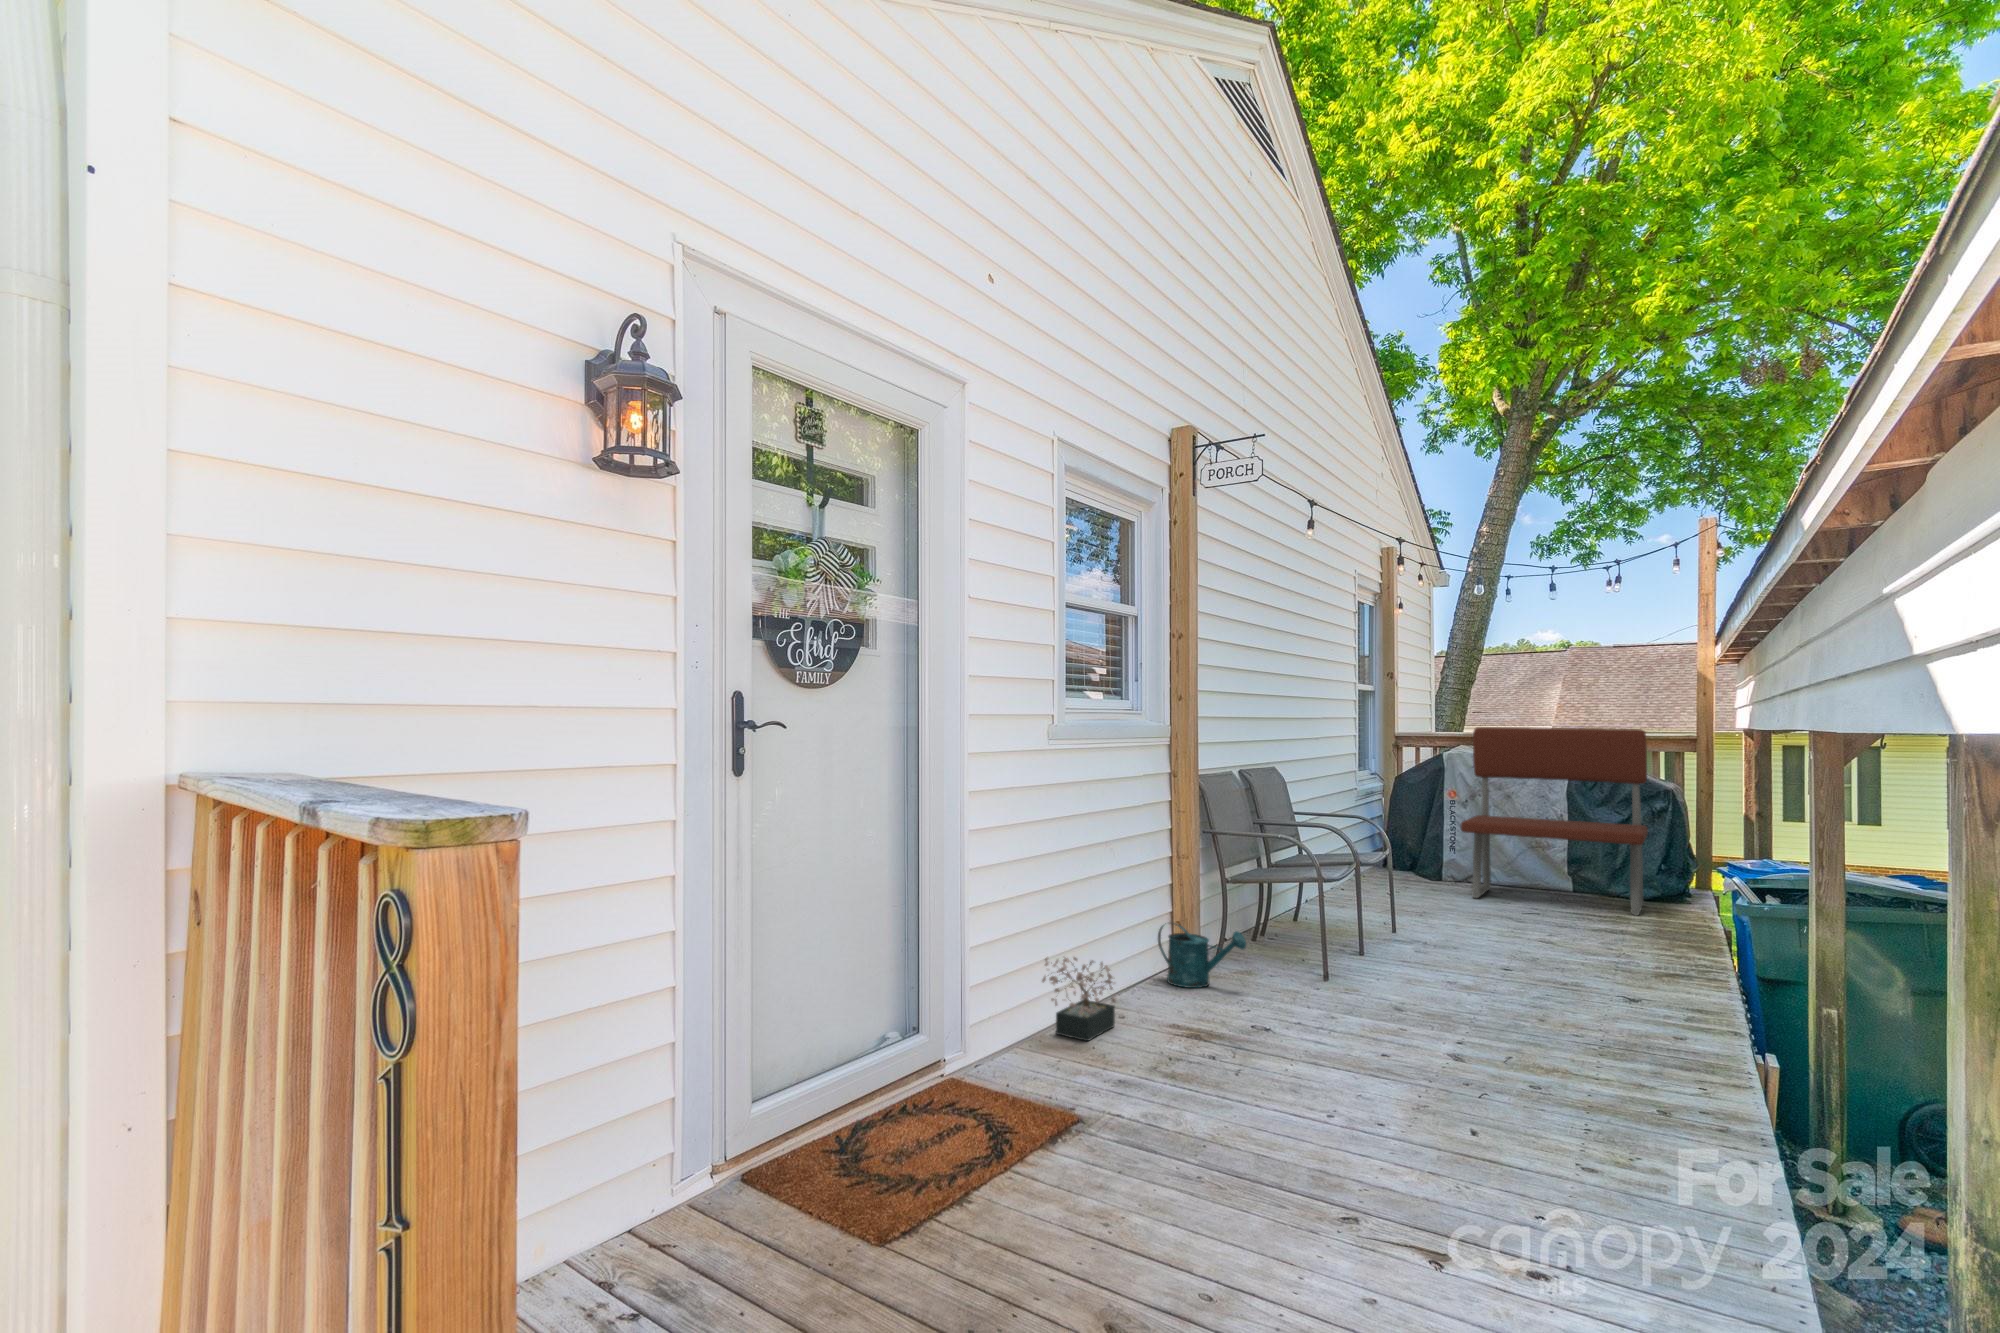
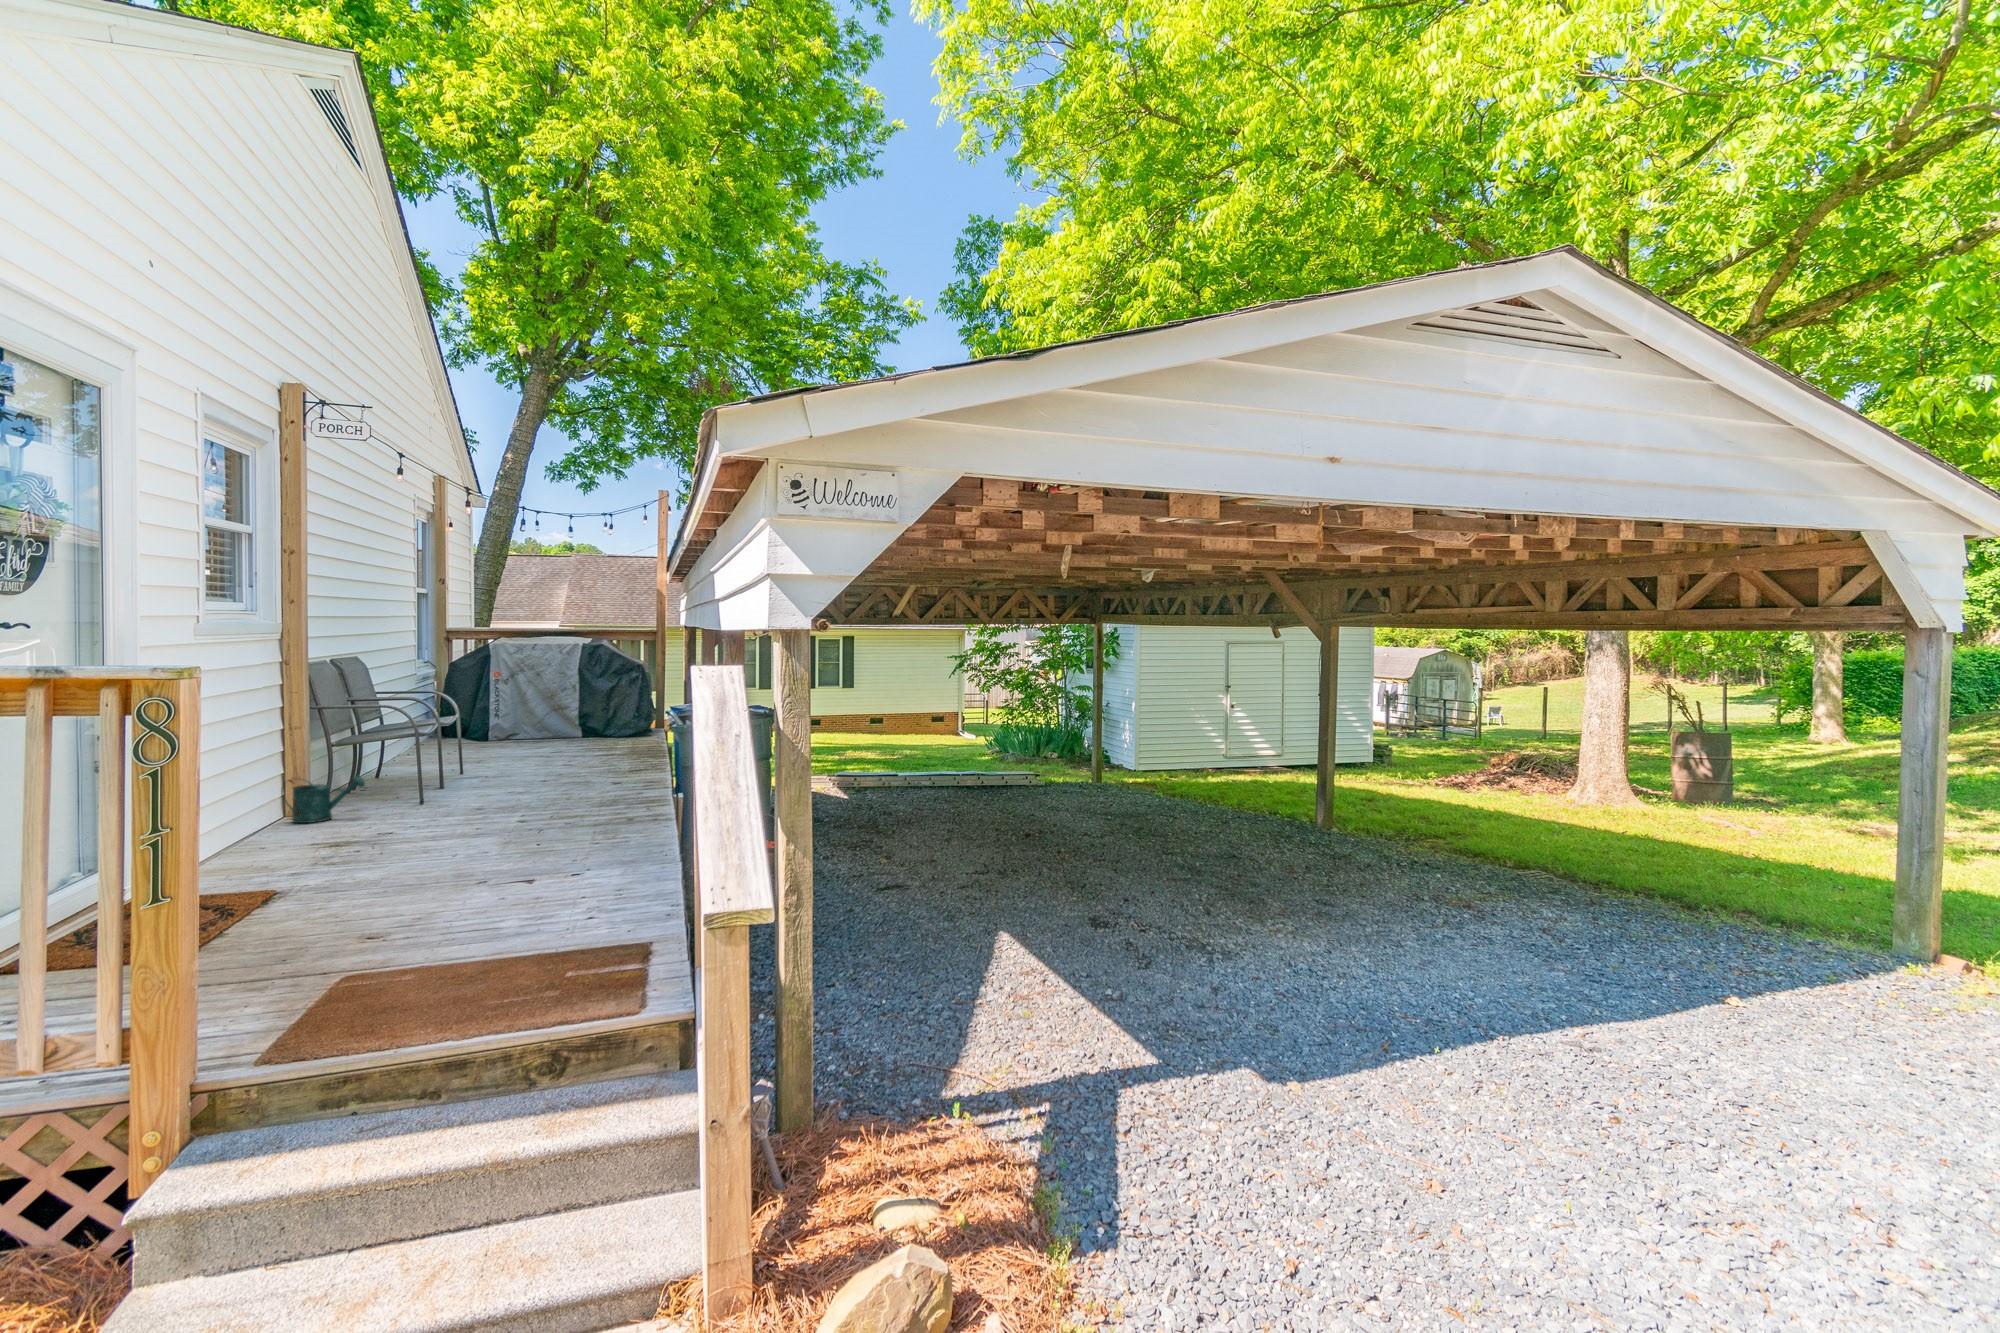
bench: present [1461,727,1648,915] -> none [505,624,628,747]
decorative plant: present [1042,957,1116,1041] -> none [205,800,271,861]

